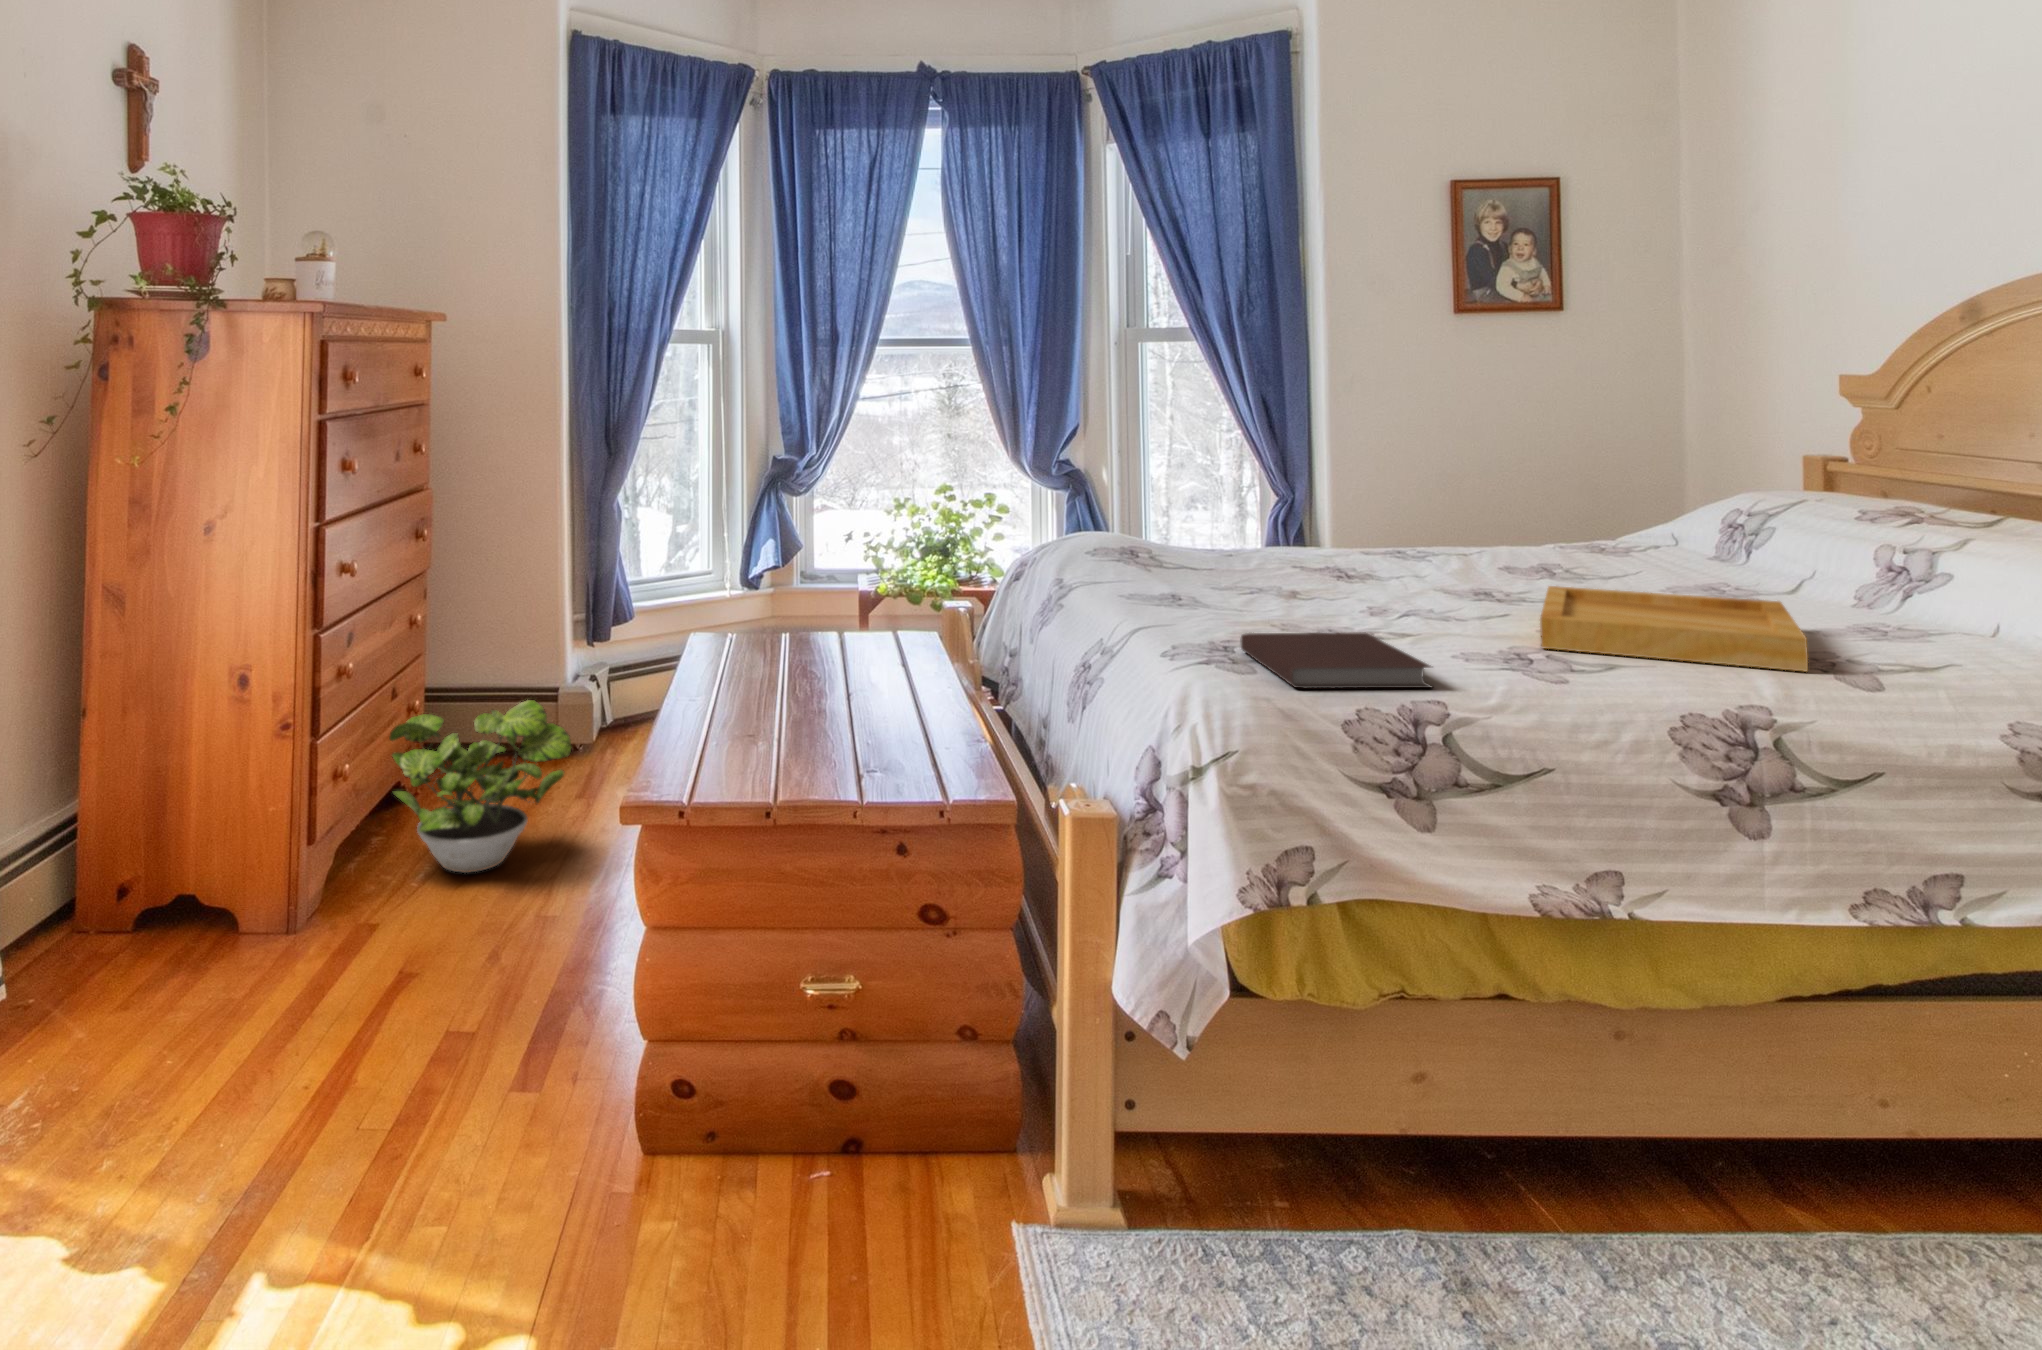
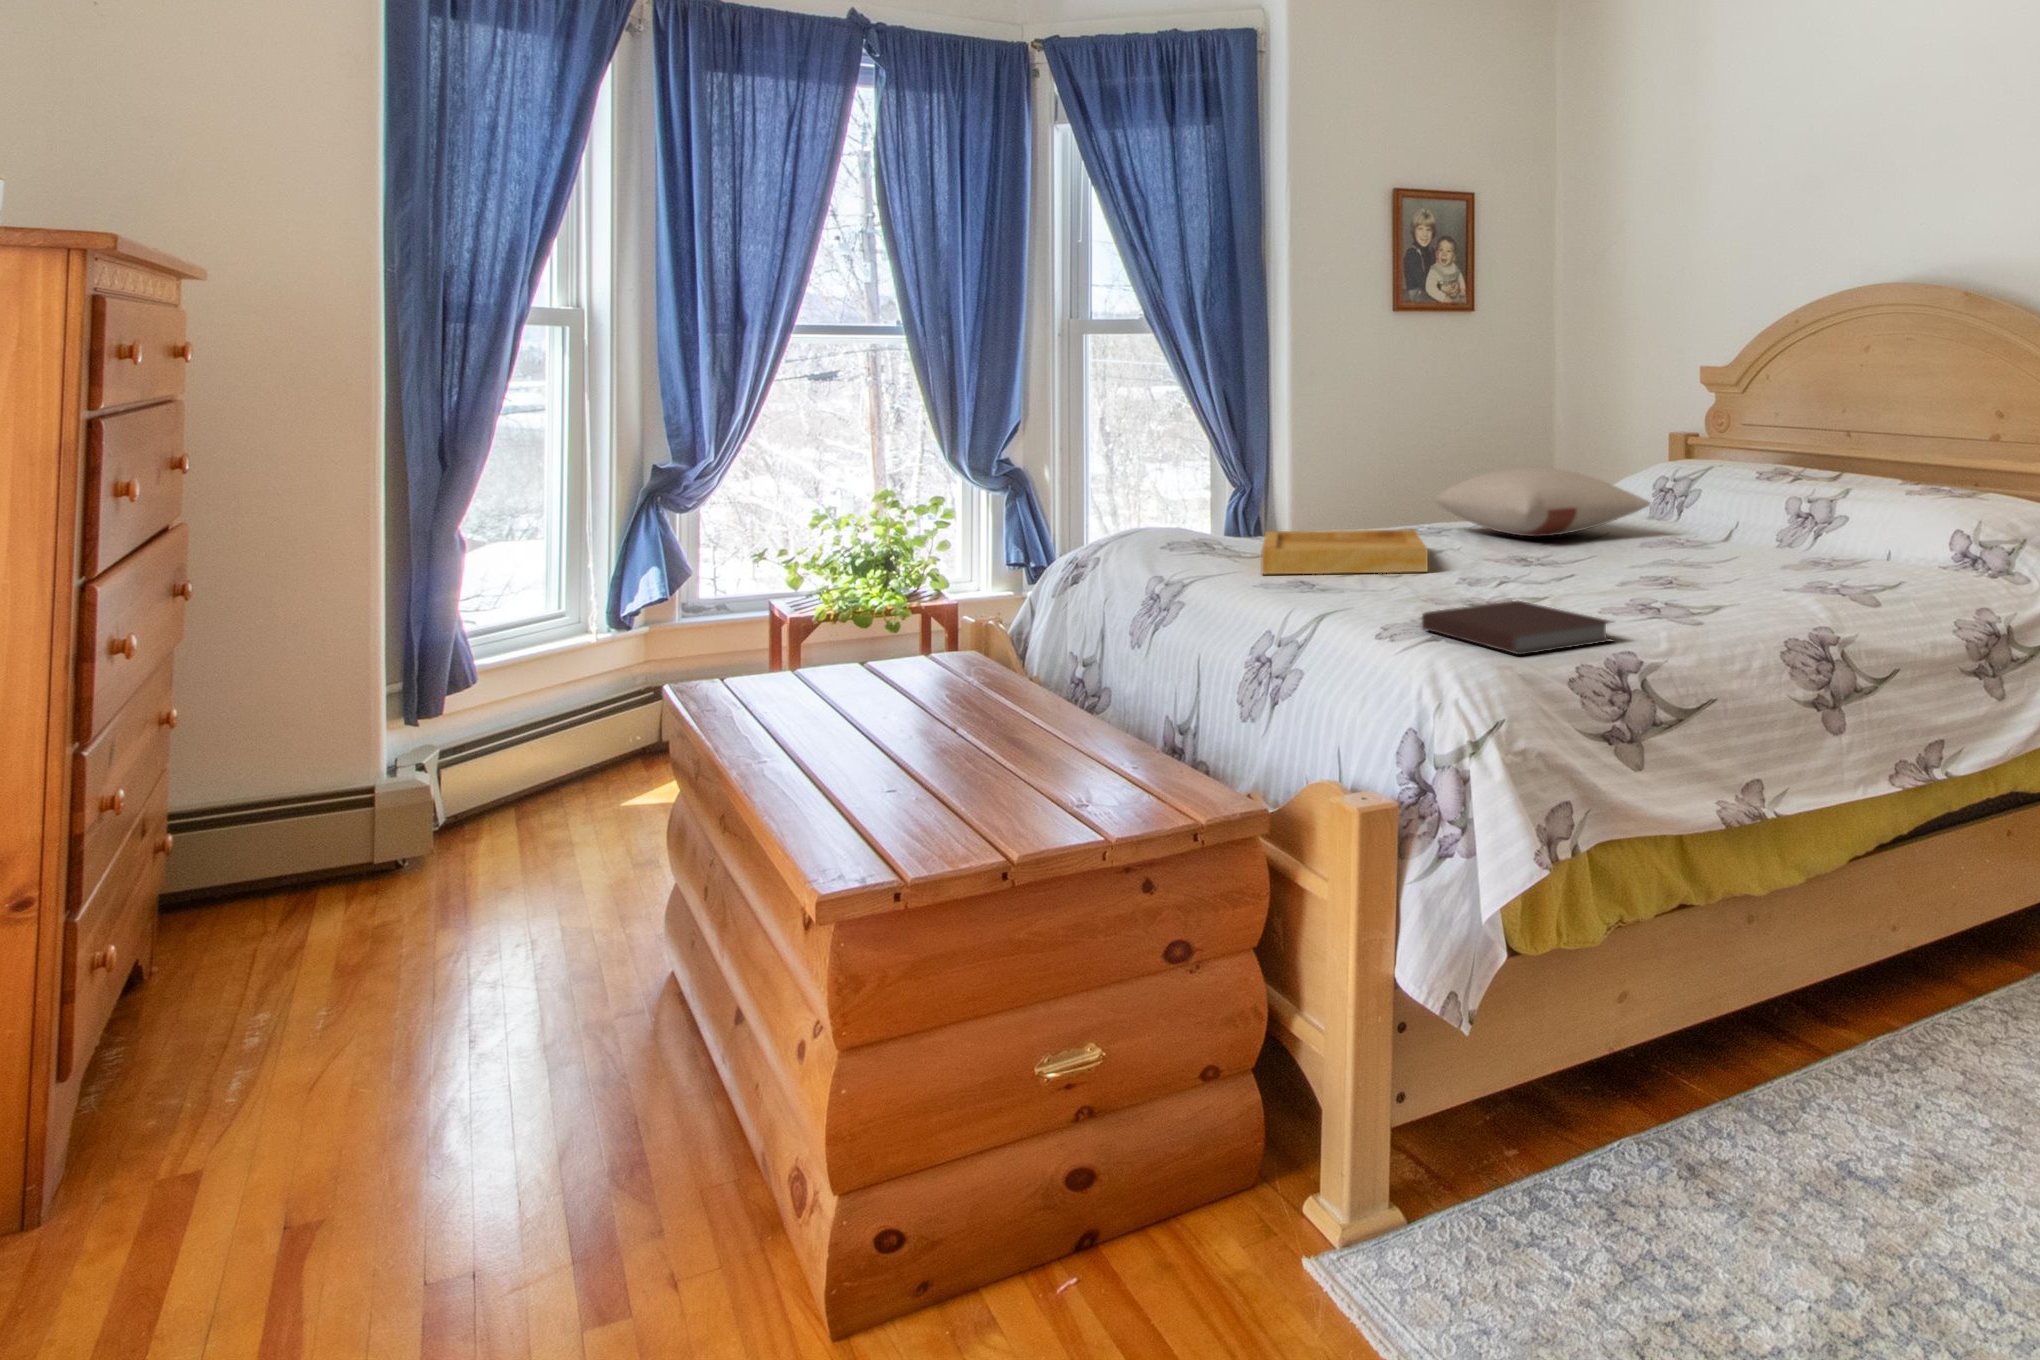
pillow: none [1431,489,1698,565] -> present [1434,468,1650,537]
tray: present [1540,586,1808,671] -> present [1261,529,1428,574]
potted plant: present [389,700,572,873] -> none [132,820,486,1098]

